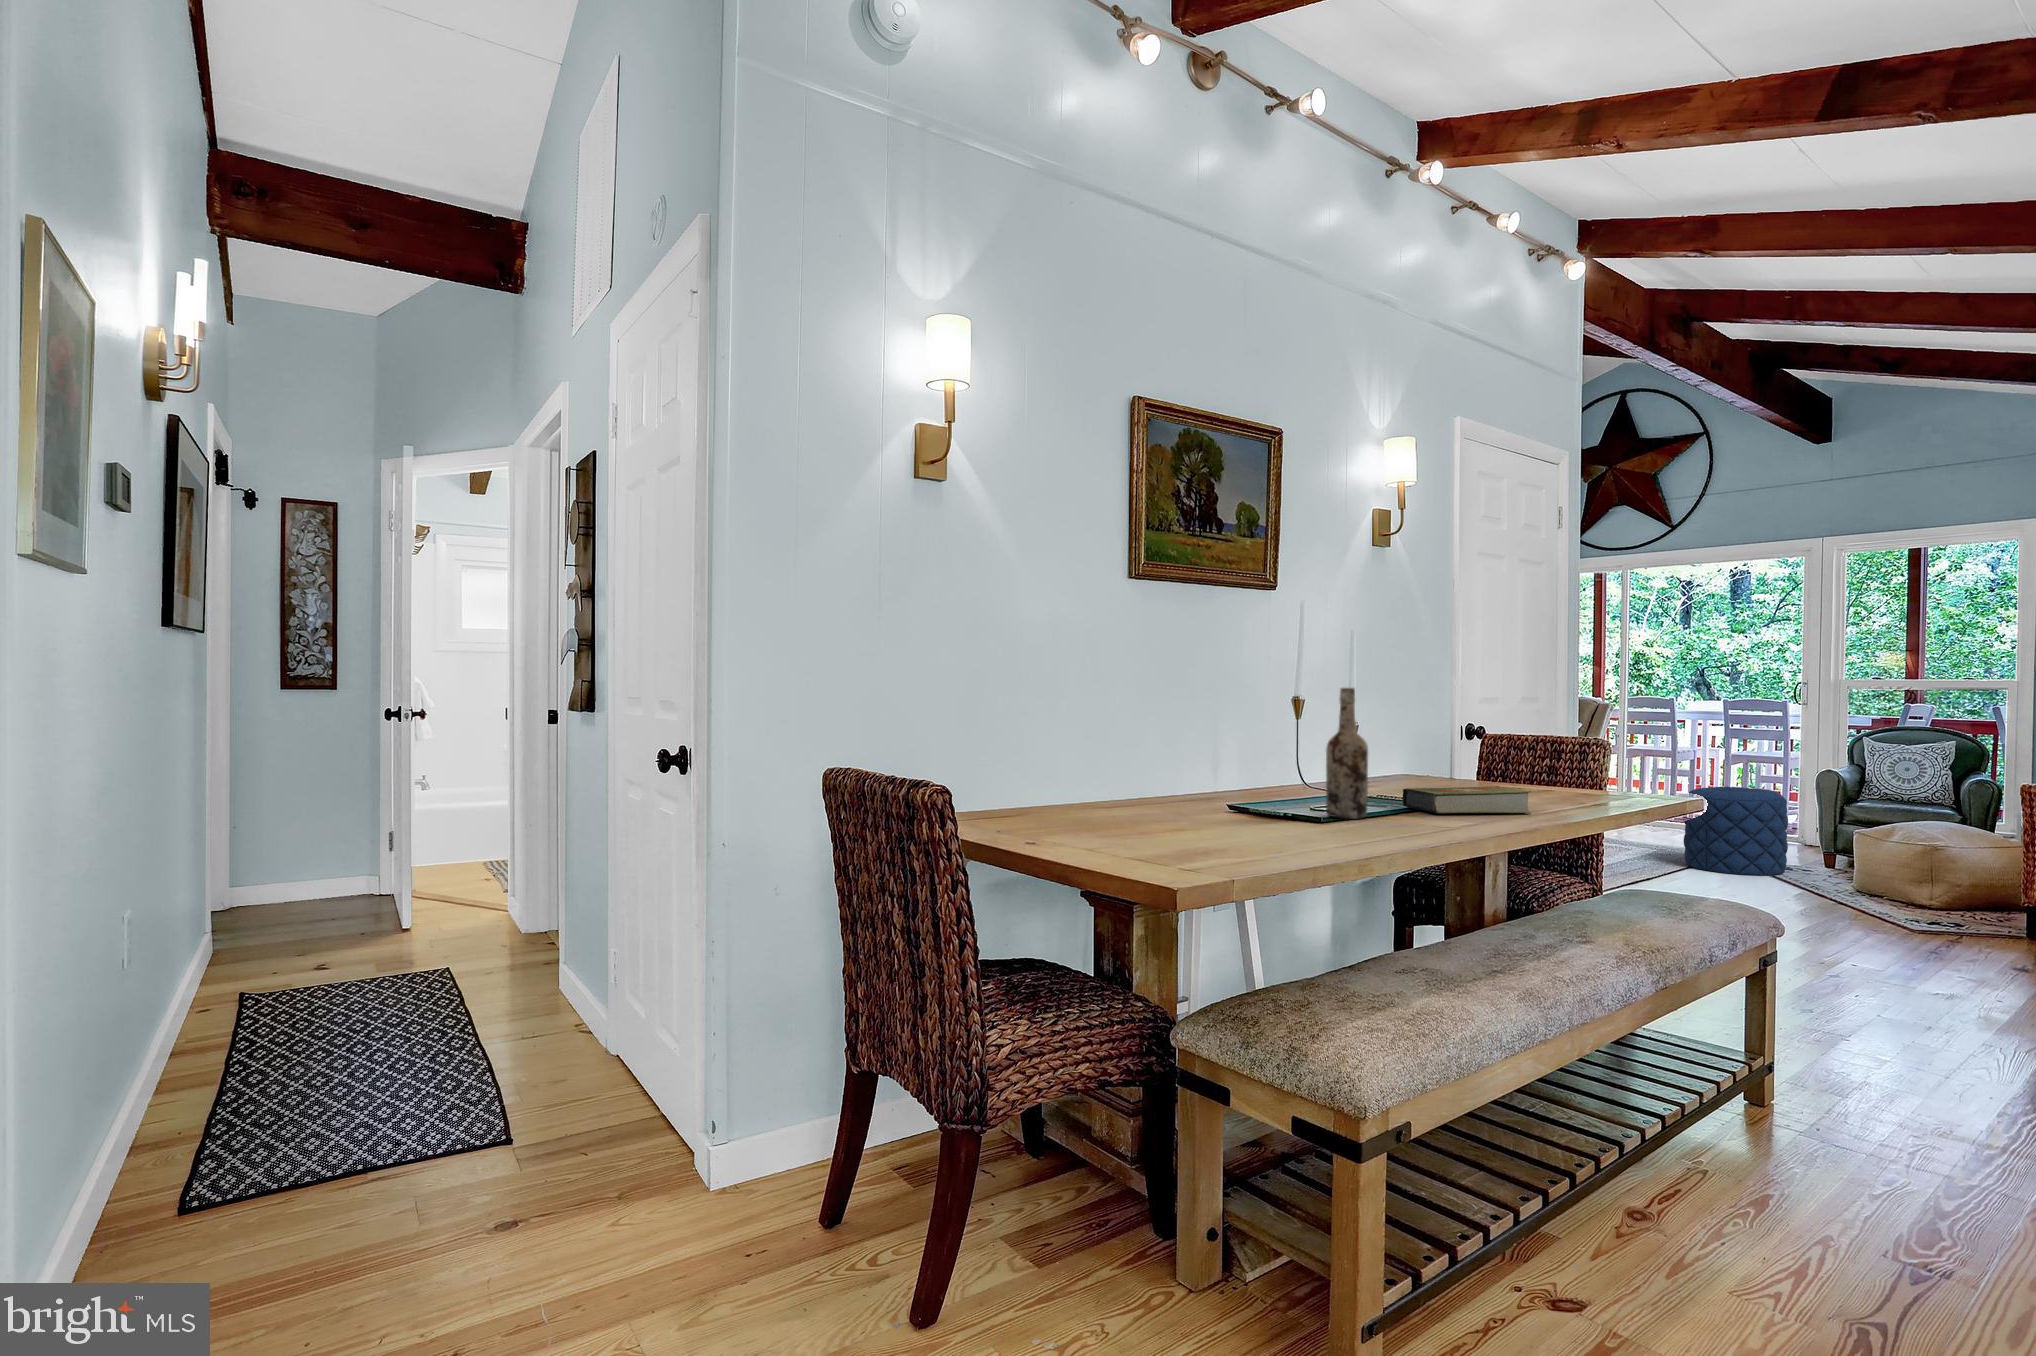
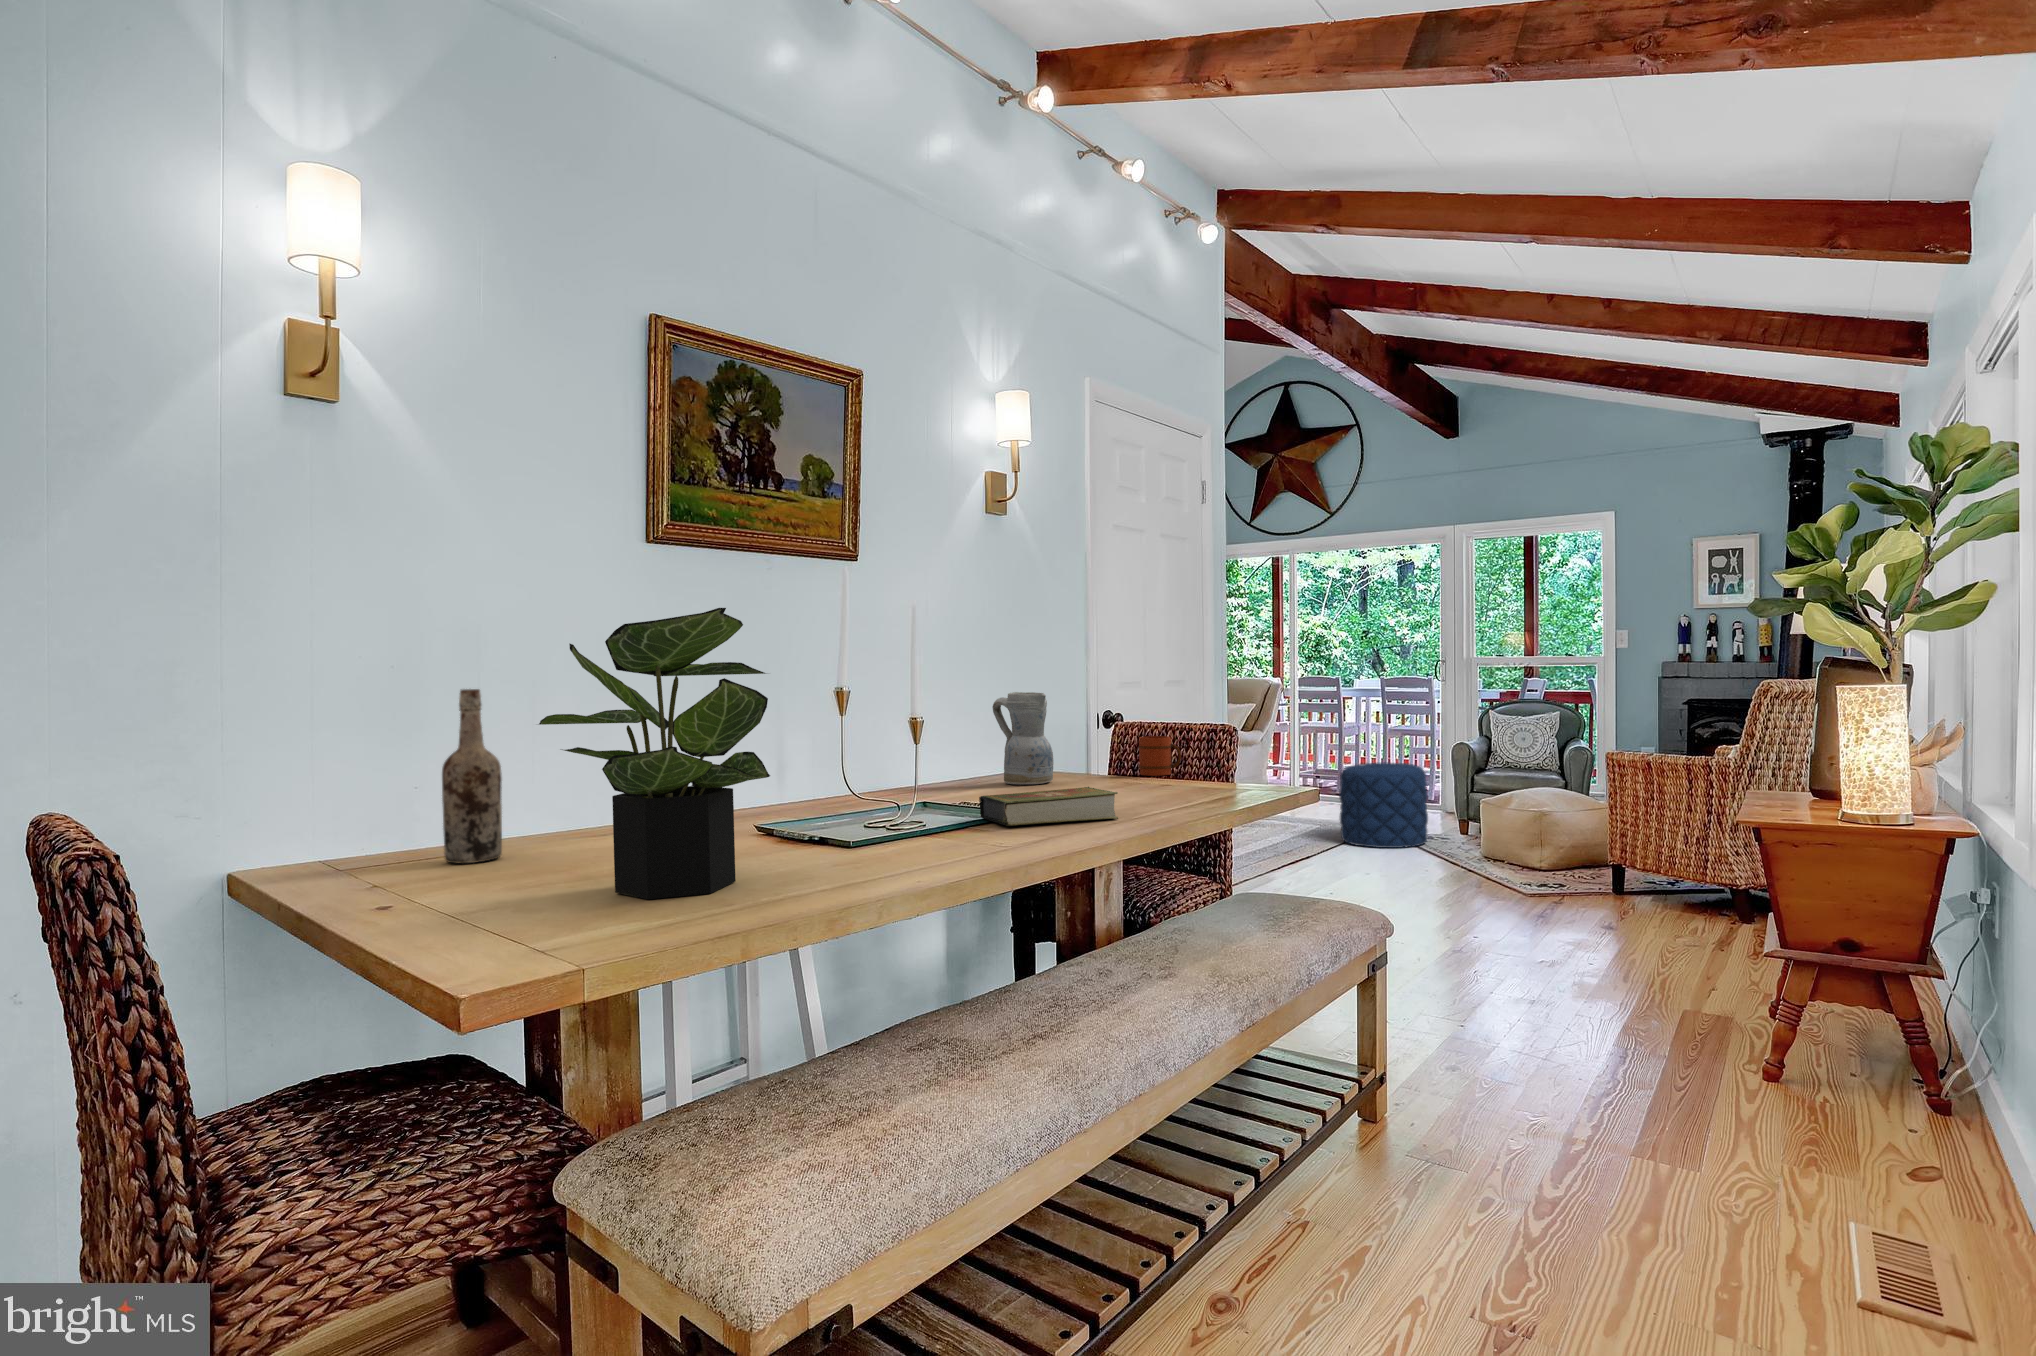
potted plant: none [1109,638,1284,844] -> present [539,608,770,899]
wine bottle: present [1326,688,1368,819] -> present [442,689,502,863]
ceramic pitcher: none [1383,703,1439,784] -> present [993,692,1053,785]
mug: none [1516,747,1558,783] -> present [1138,736,1181,776]

